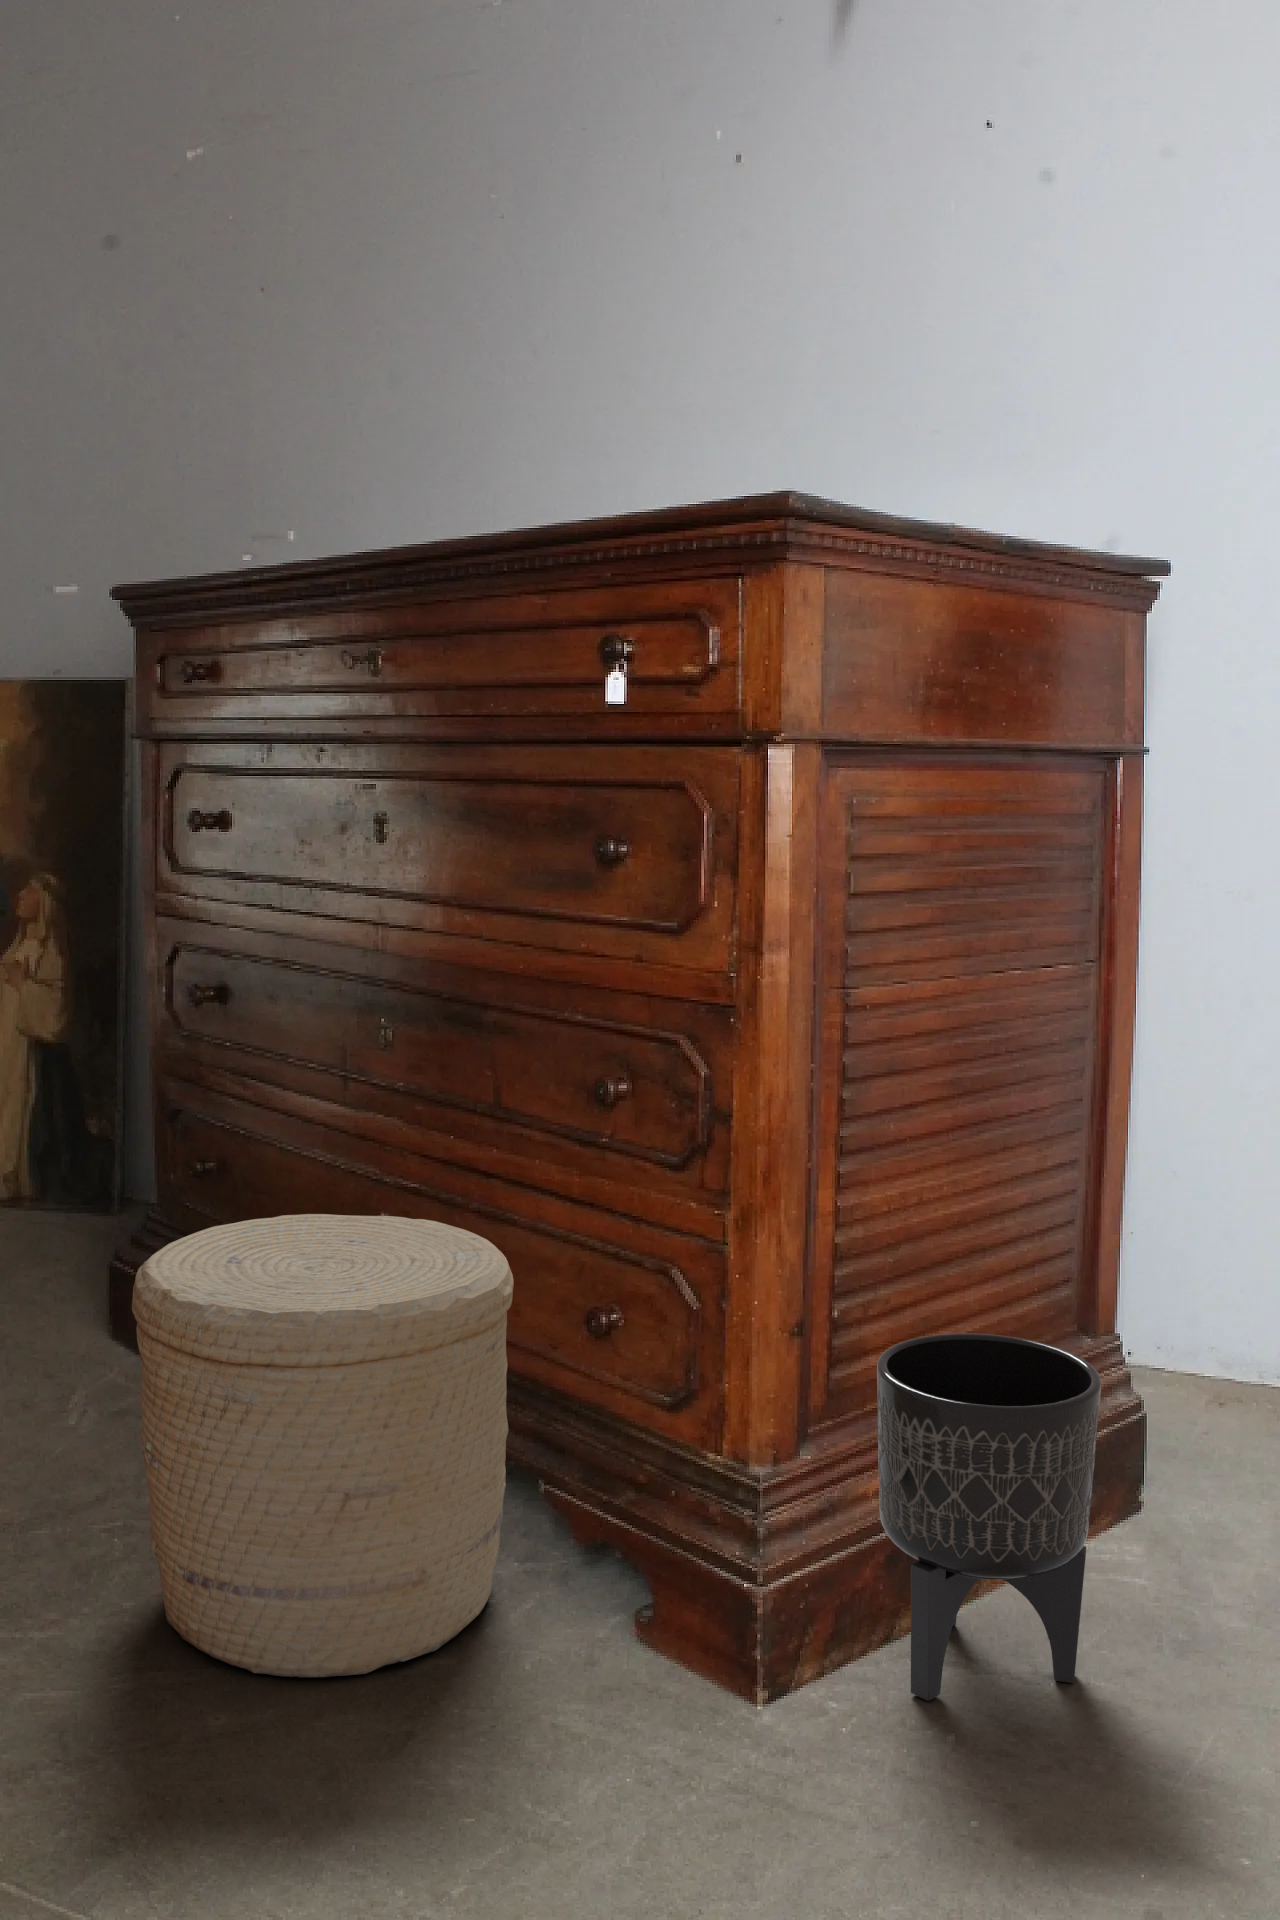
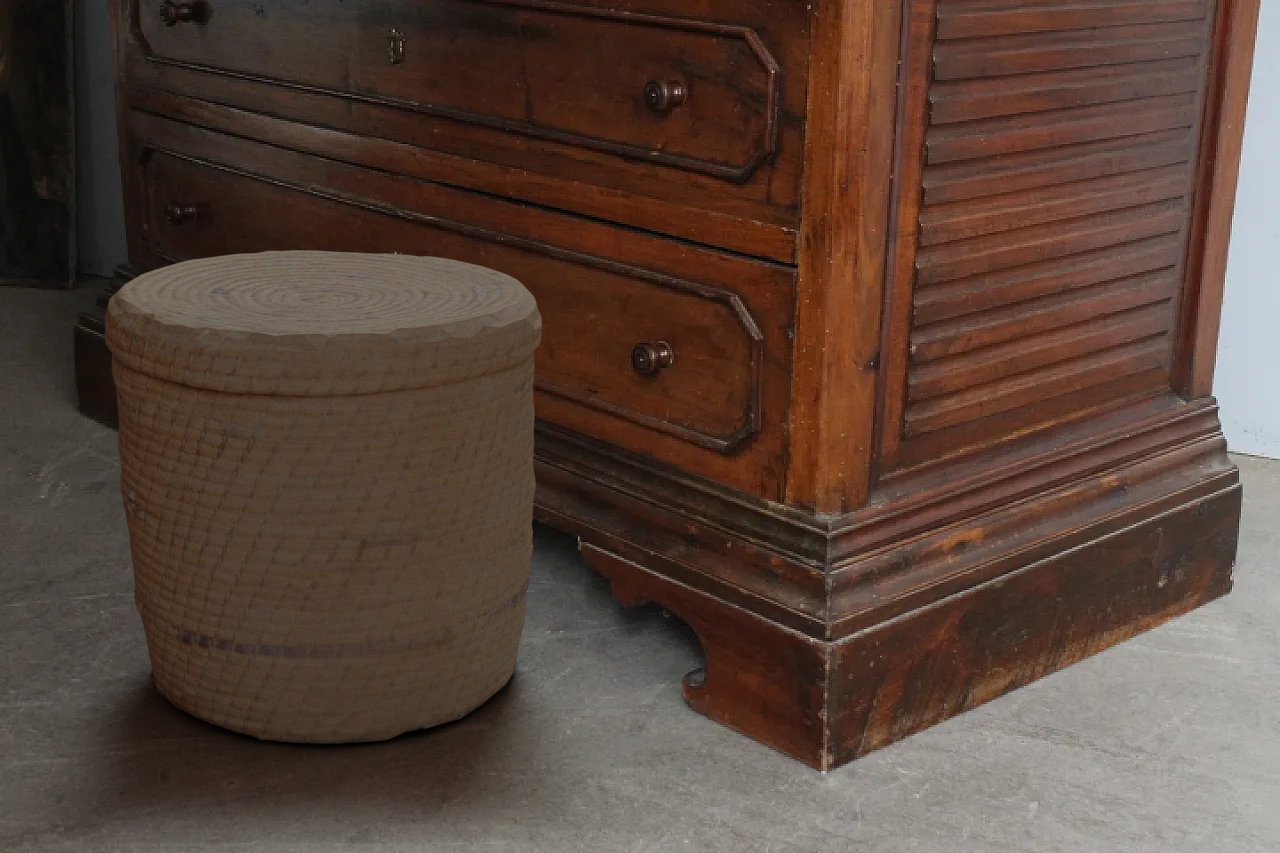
planter: present [877,1333,1101,1701] -> none [958,376,1216,765]

